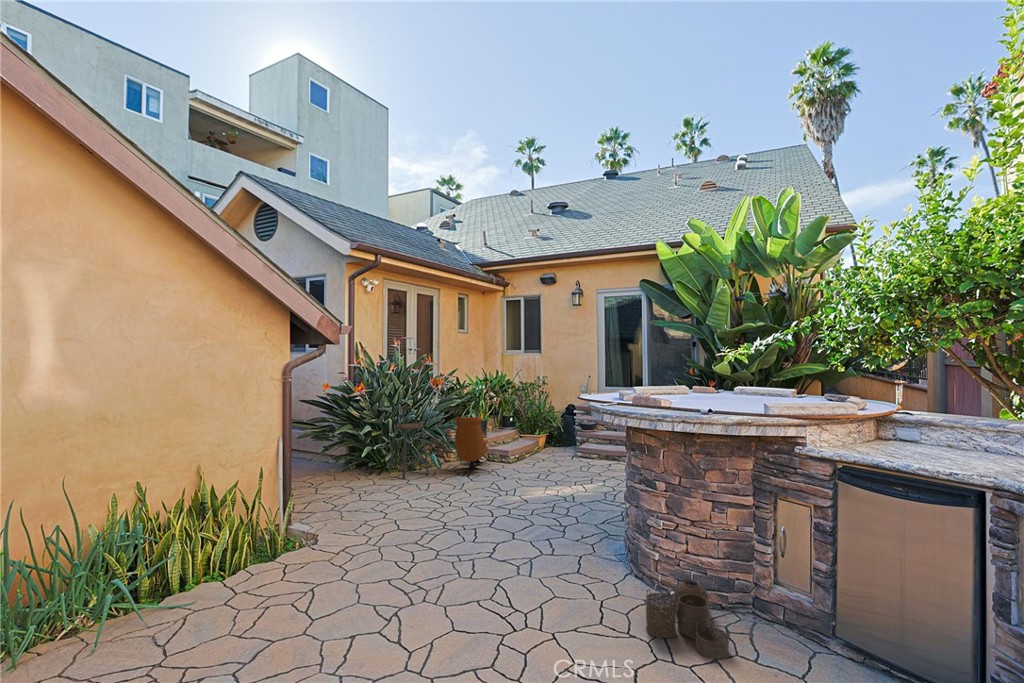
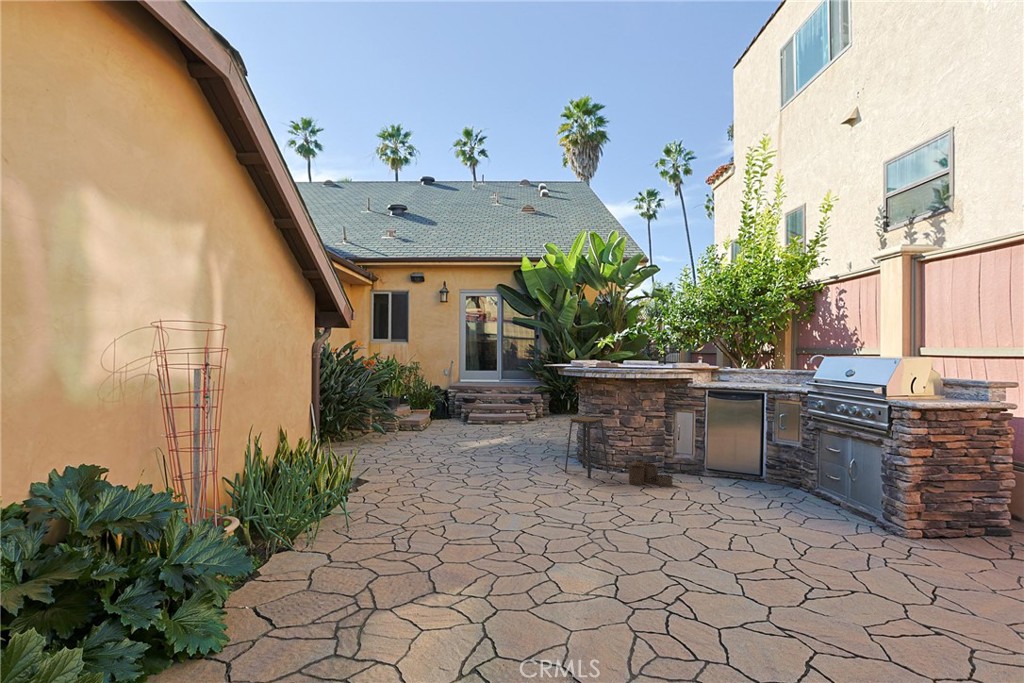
lounge chair: present [454,417,490,476] -> none [387,392,418,440]
bar stool: present [389,423,428,479] -> present [565,416,608,478]

